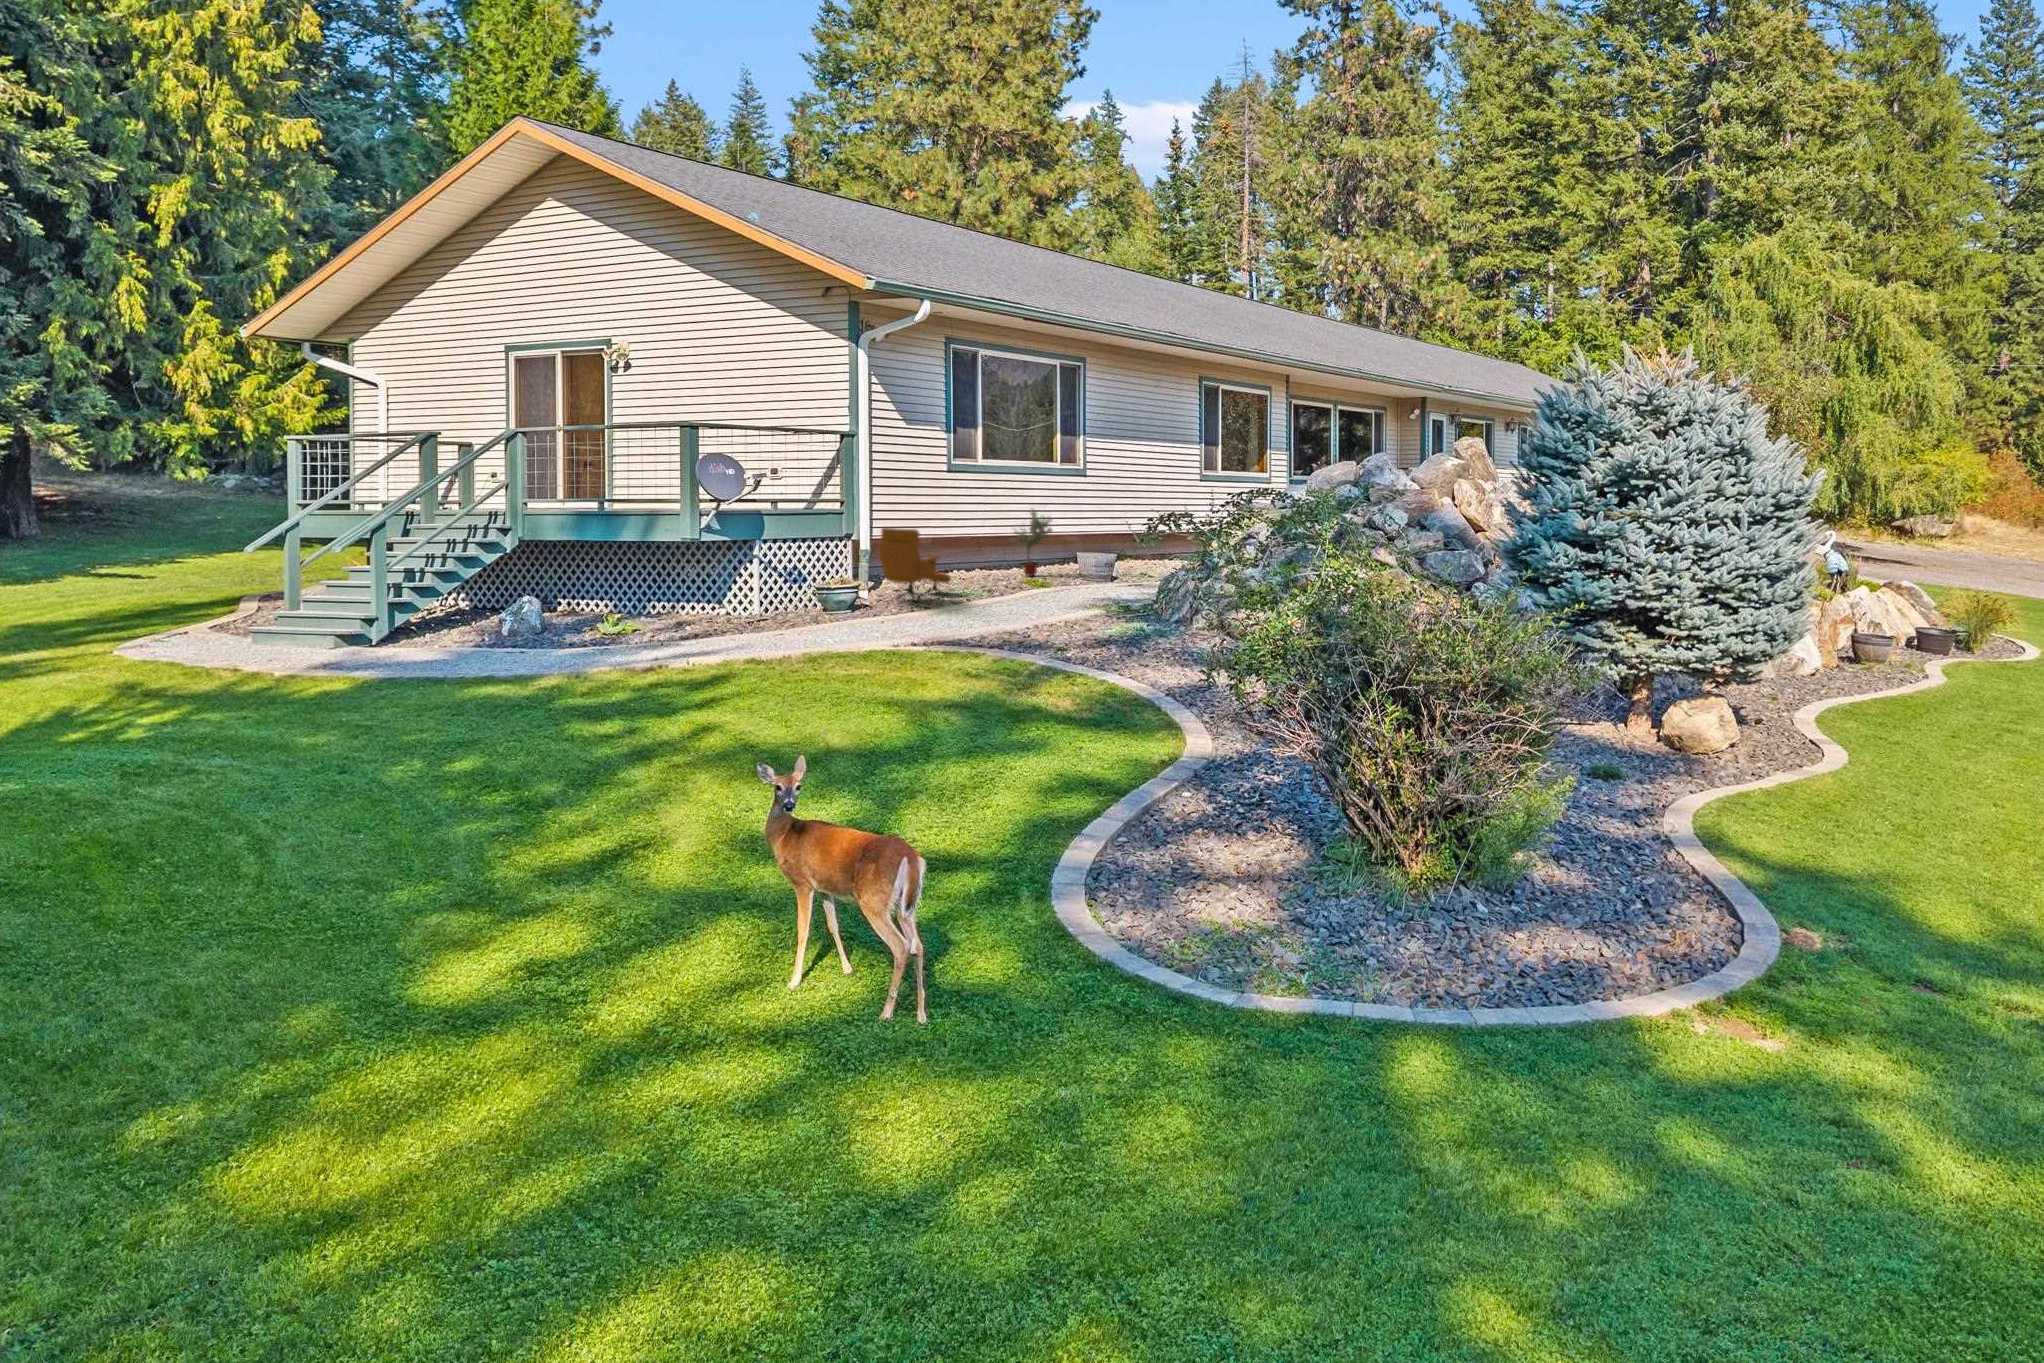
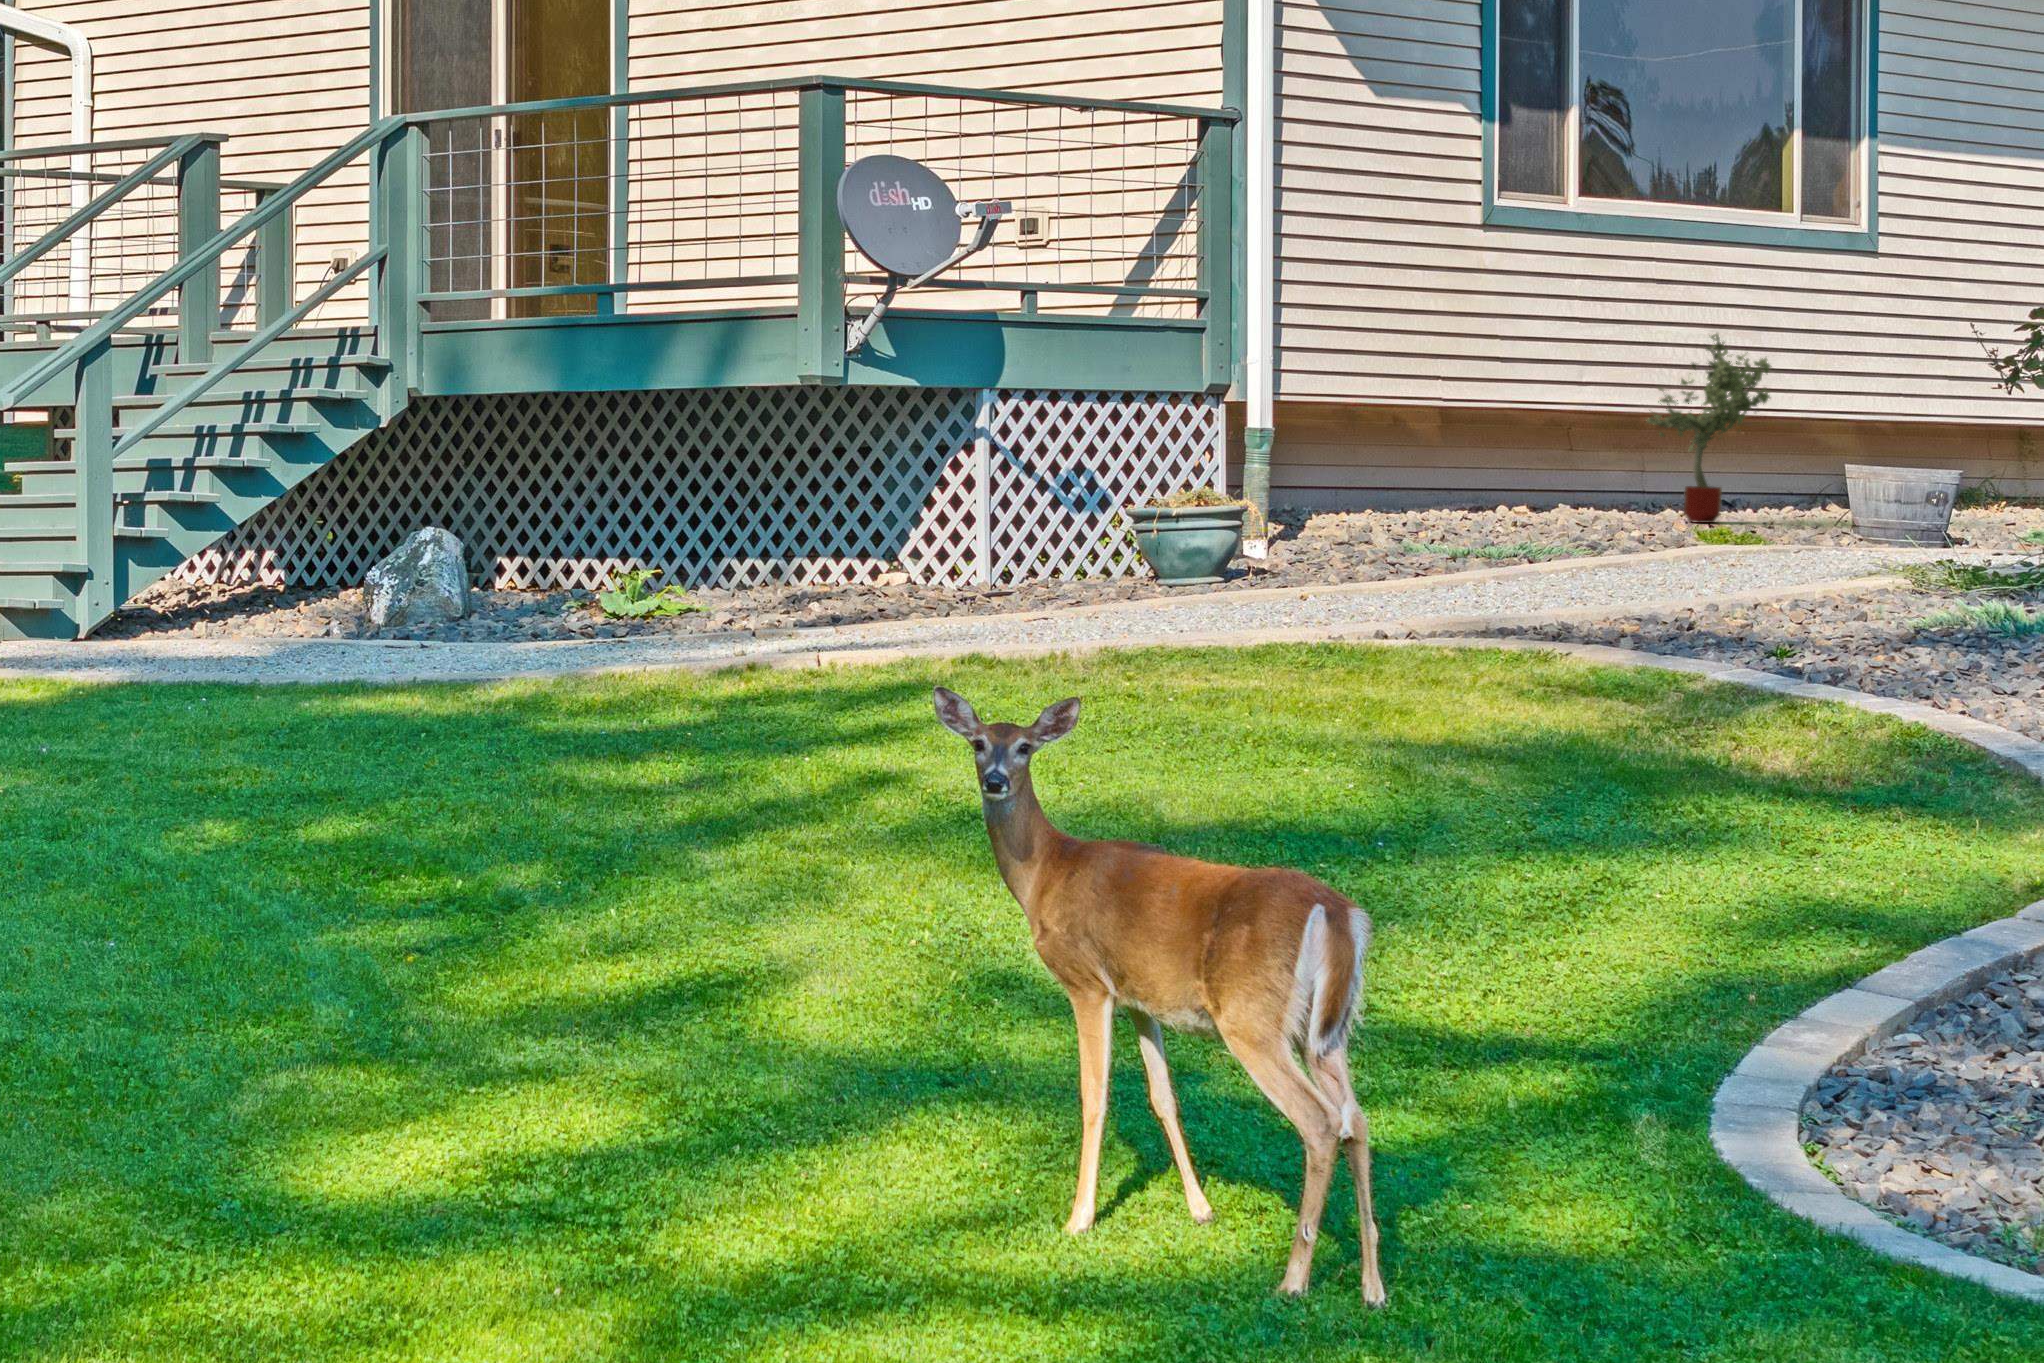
armchair: present [878,527,951,599] -> none [1285,357,1480,559]

